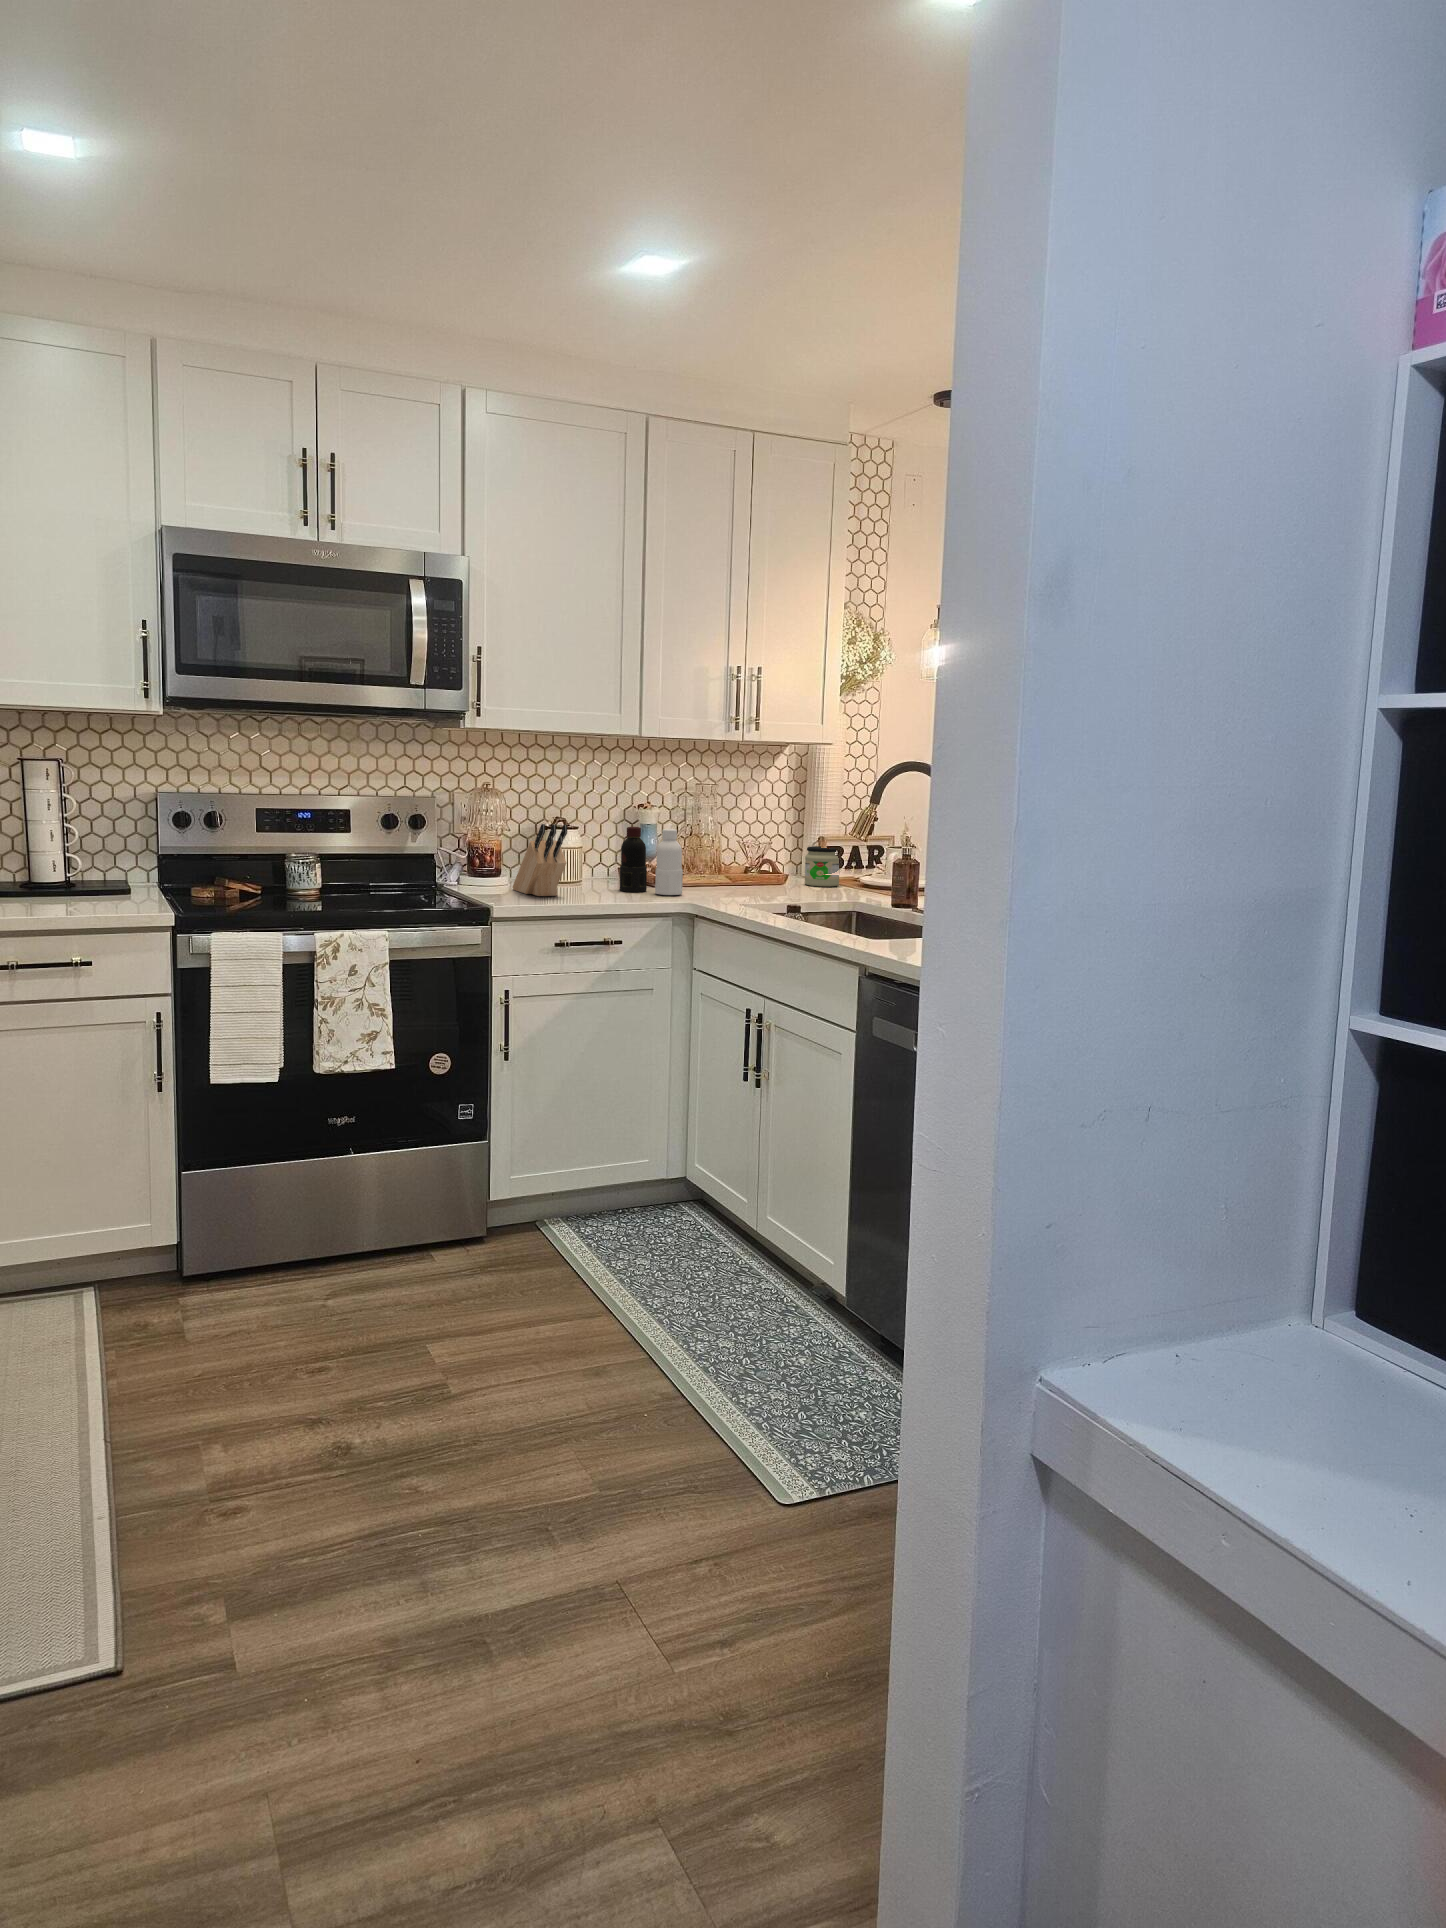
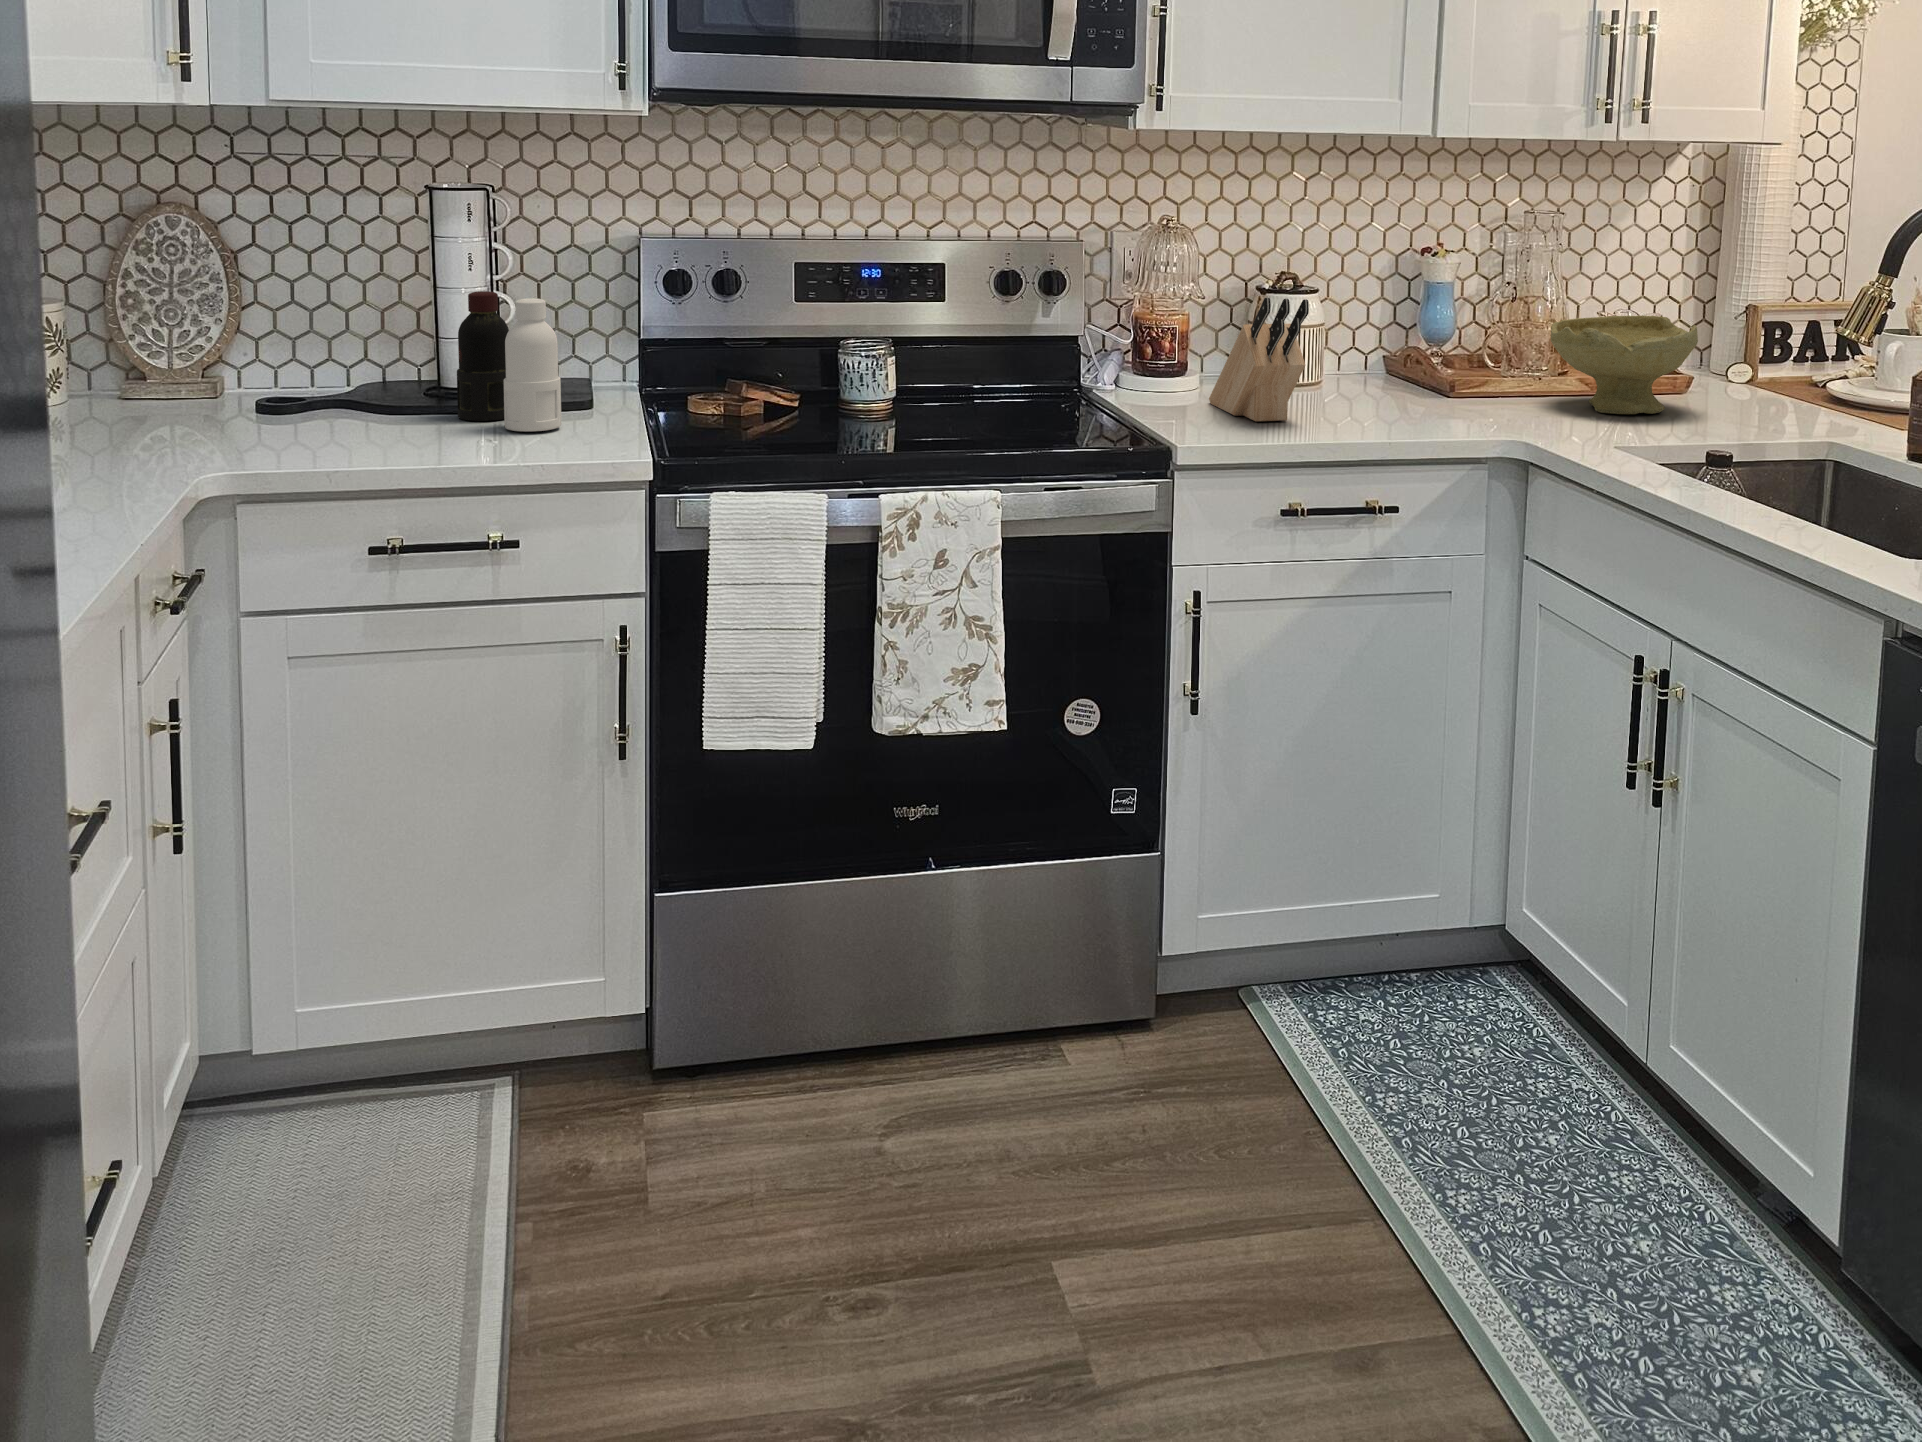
bottle: present [620,827,683,895] -> present [457,291,561,432]
bowl: none [708,839,787,892] -> present [1551,316,1698,414]
jar: present [804,846,839,886] -> none [1722,326,1790,401]

